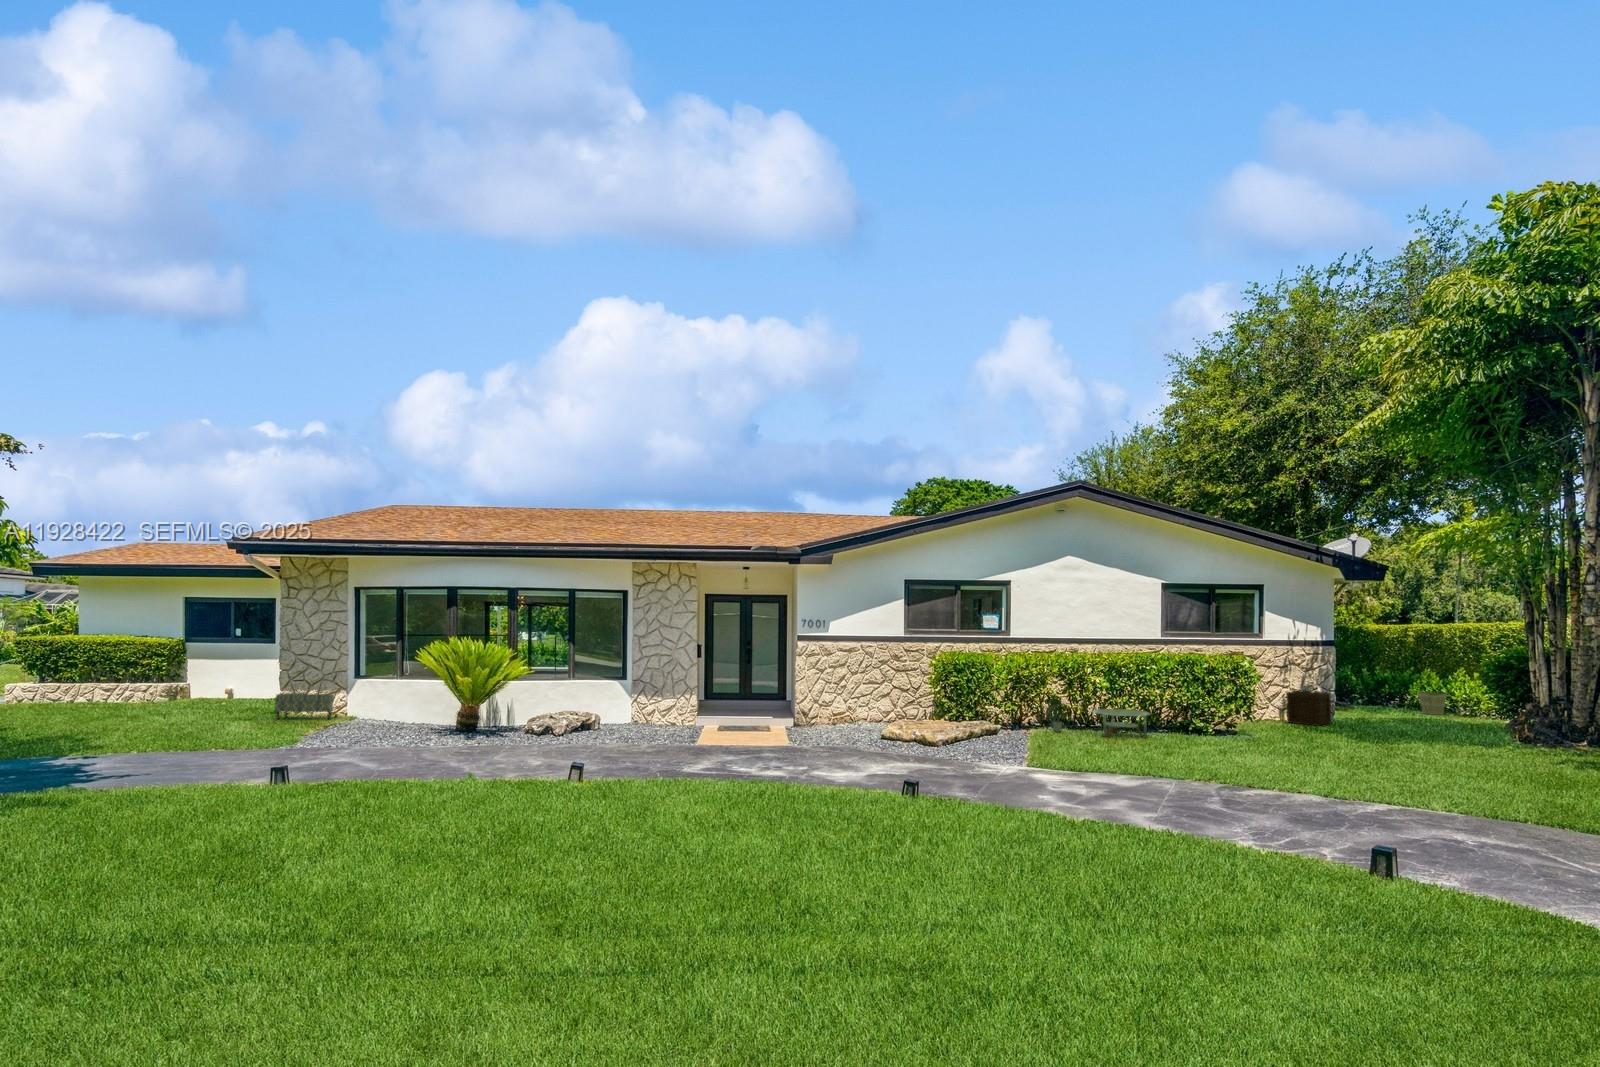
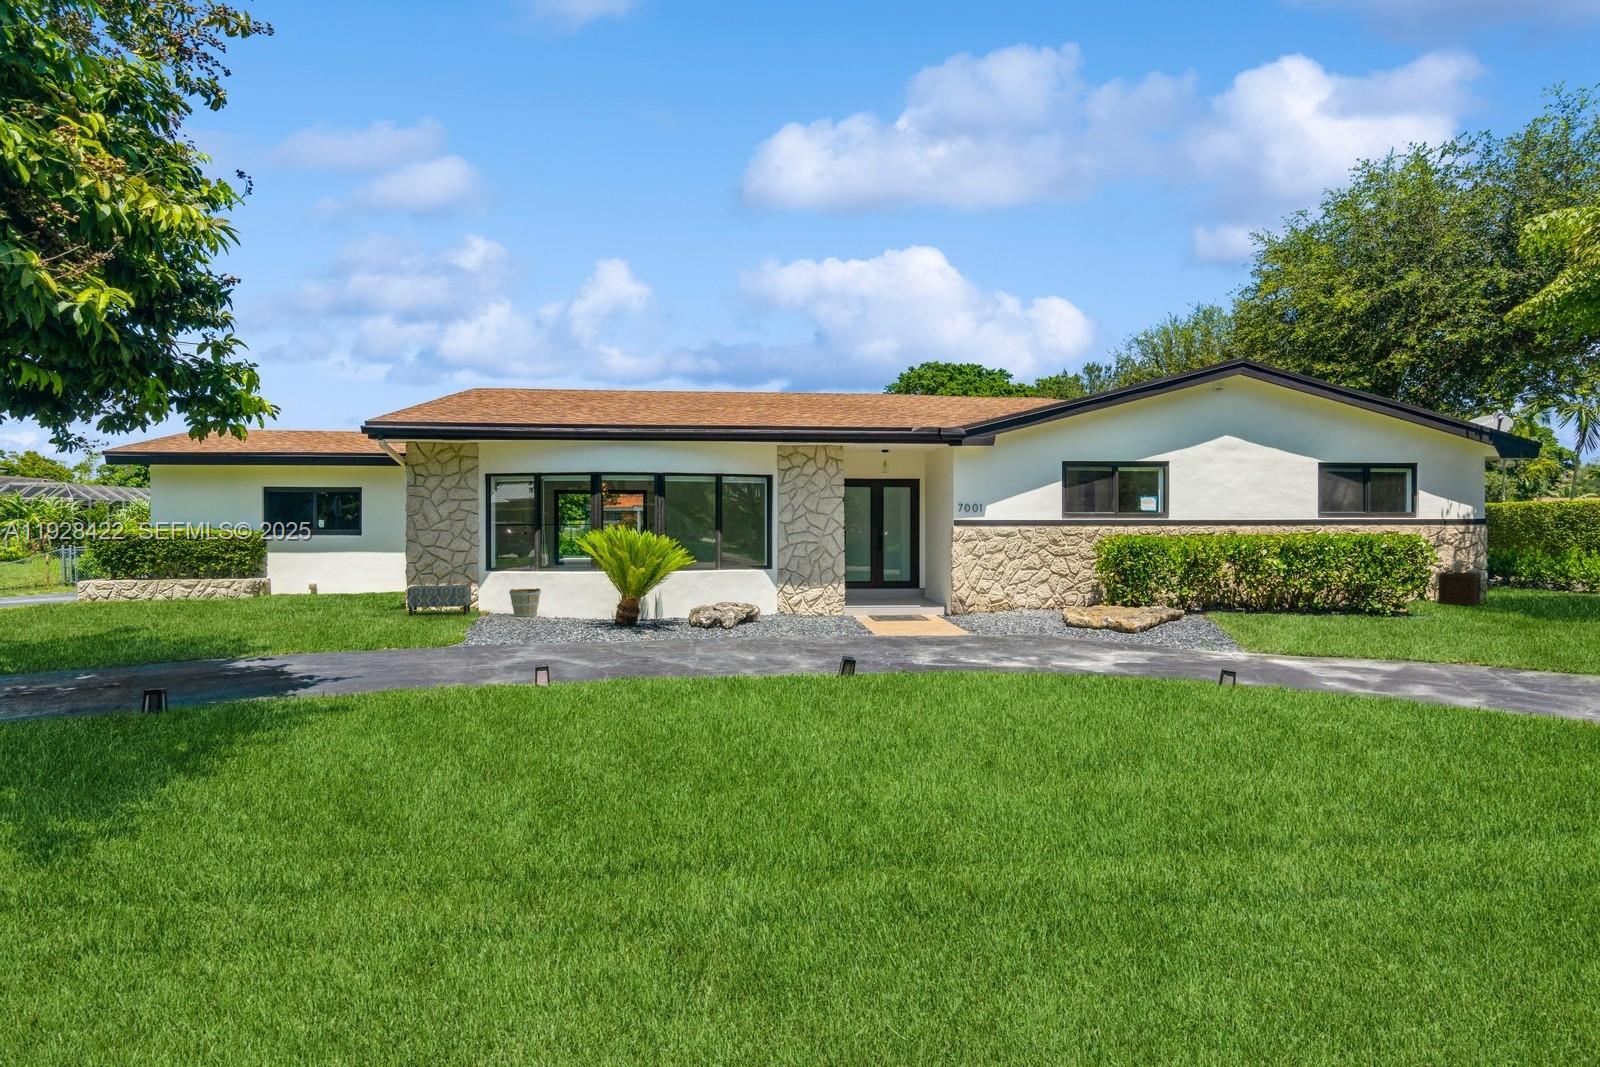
wooden bucket: present [1418,691,1447,715] -> present [509,588,541,617]
potted plant: present [1051,695,1064,732] -> none [1217,575,1245,616]
round table: present [1092,709,1150,737] -> none [1268,592,1333,620]

